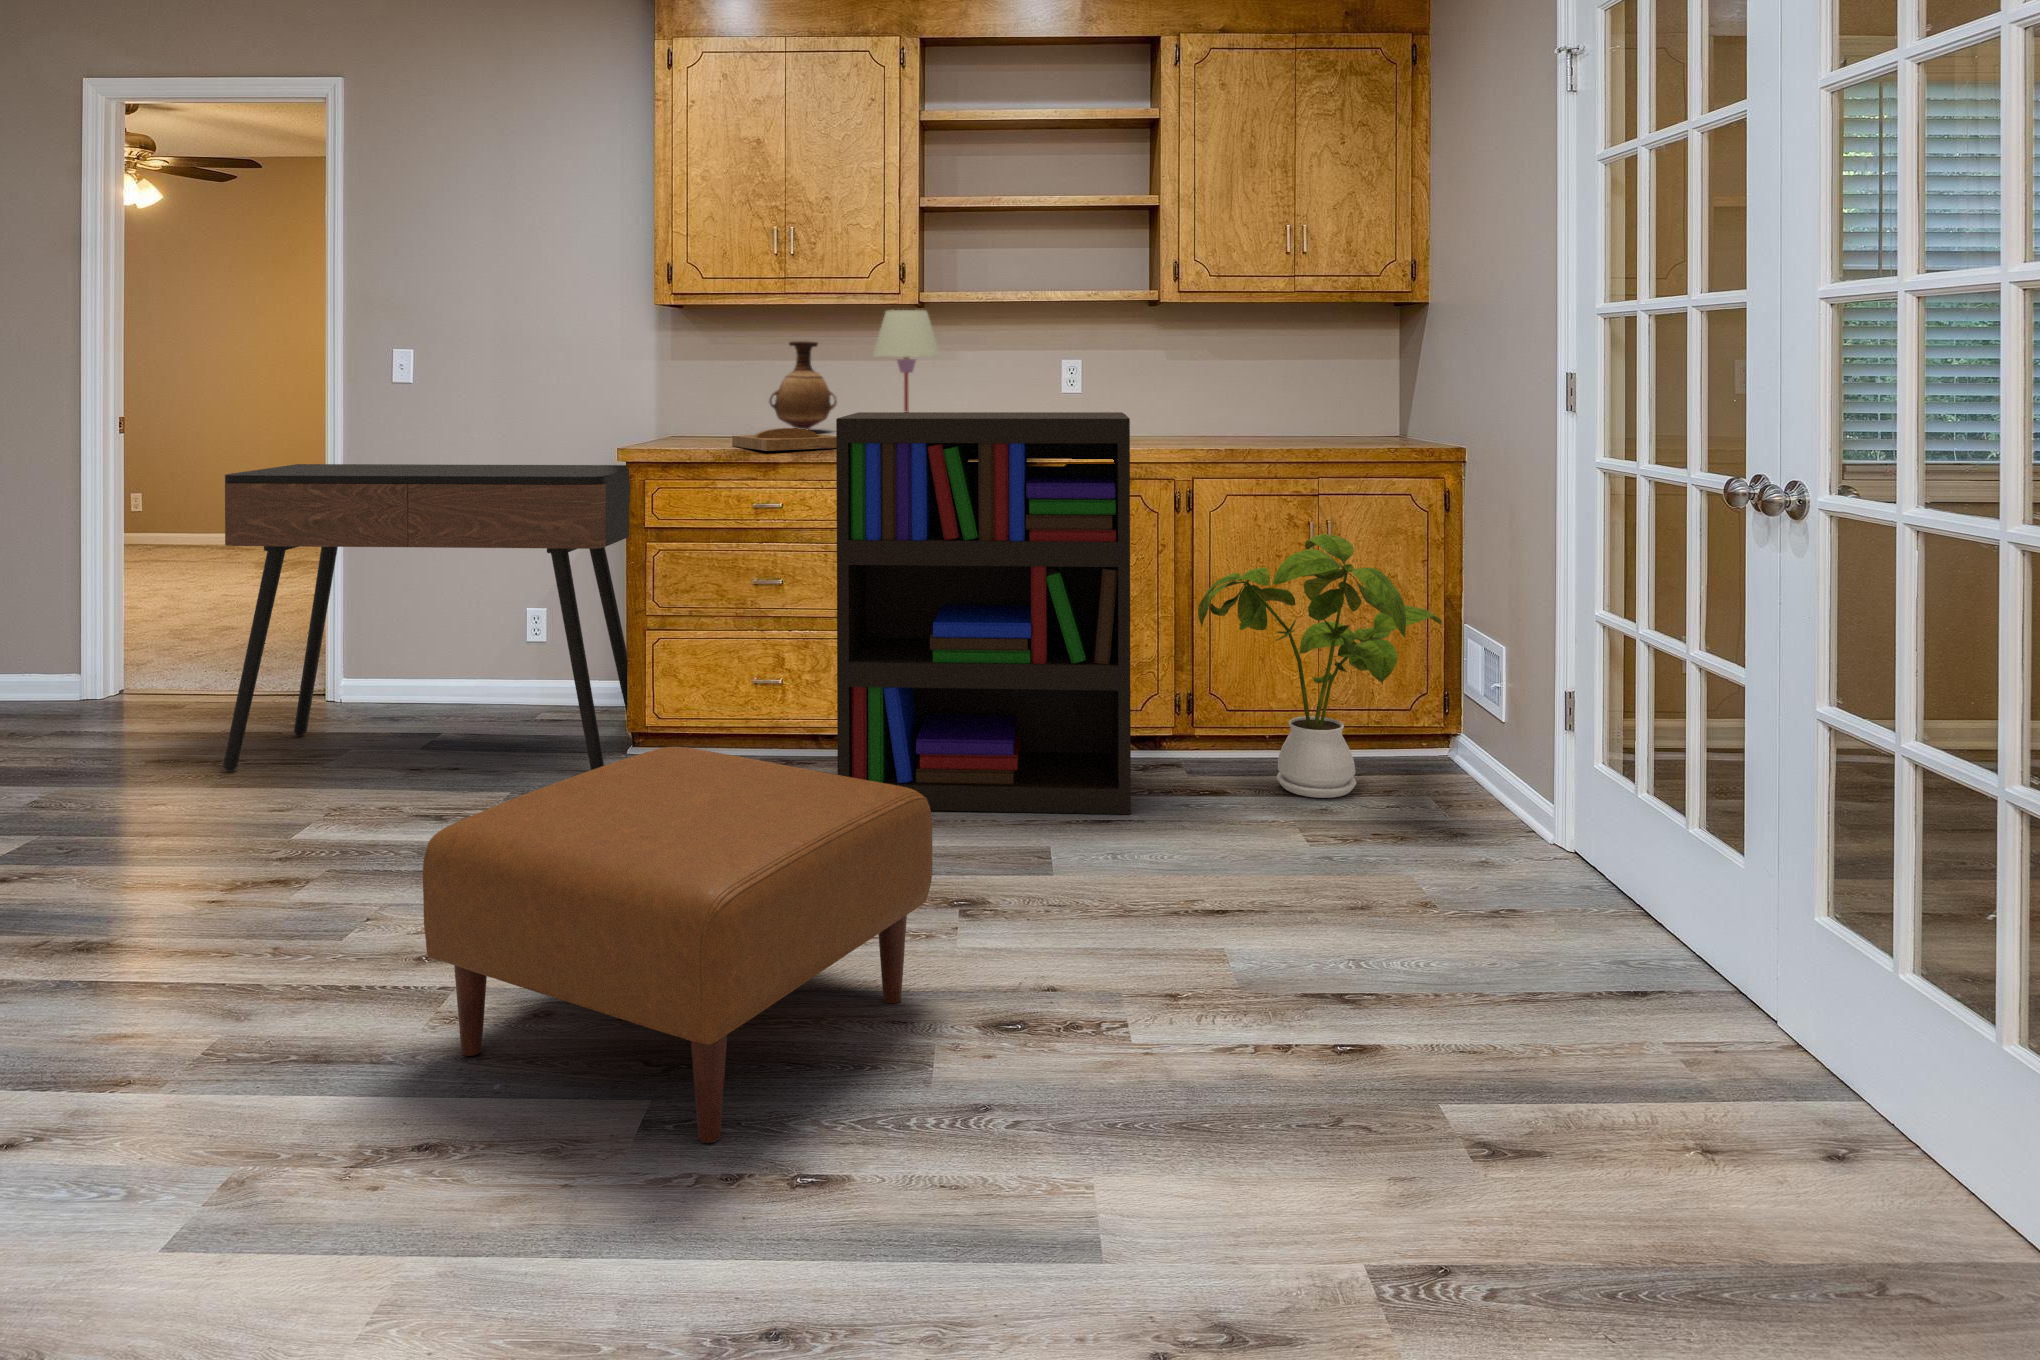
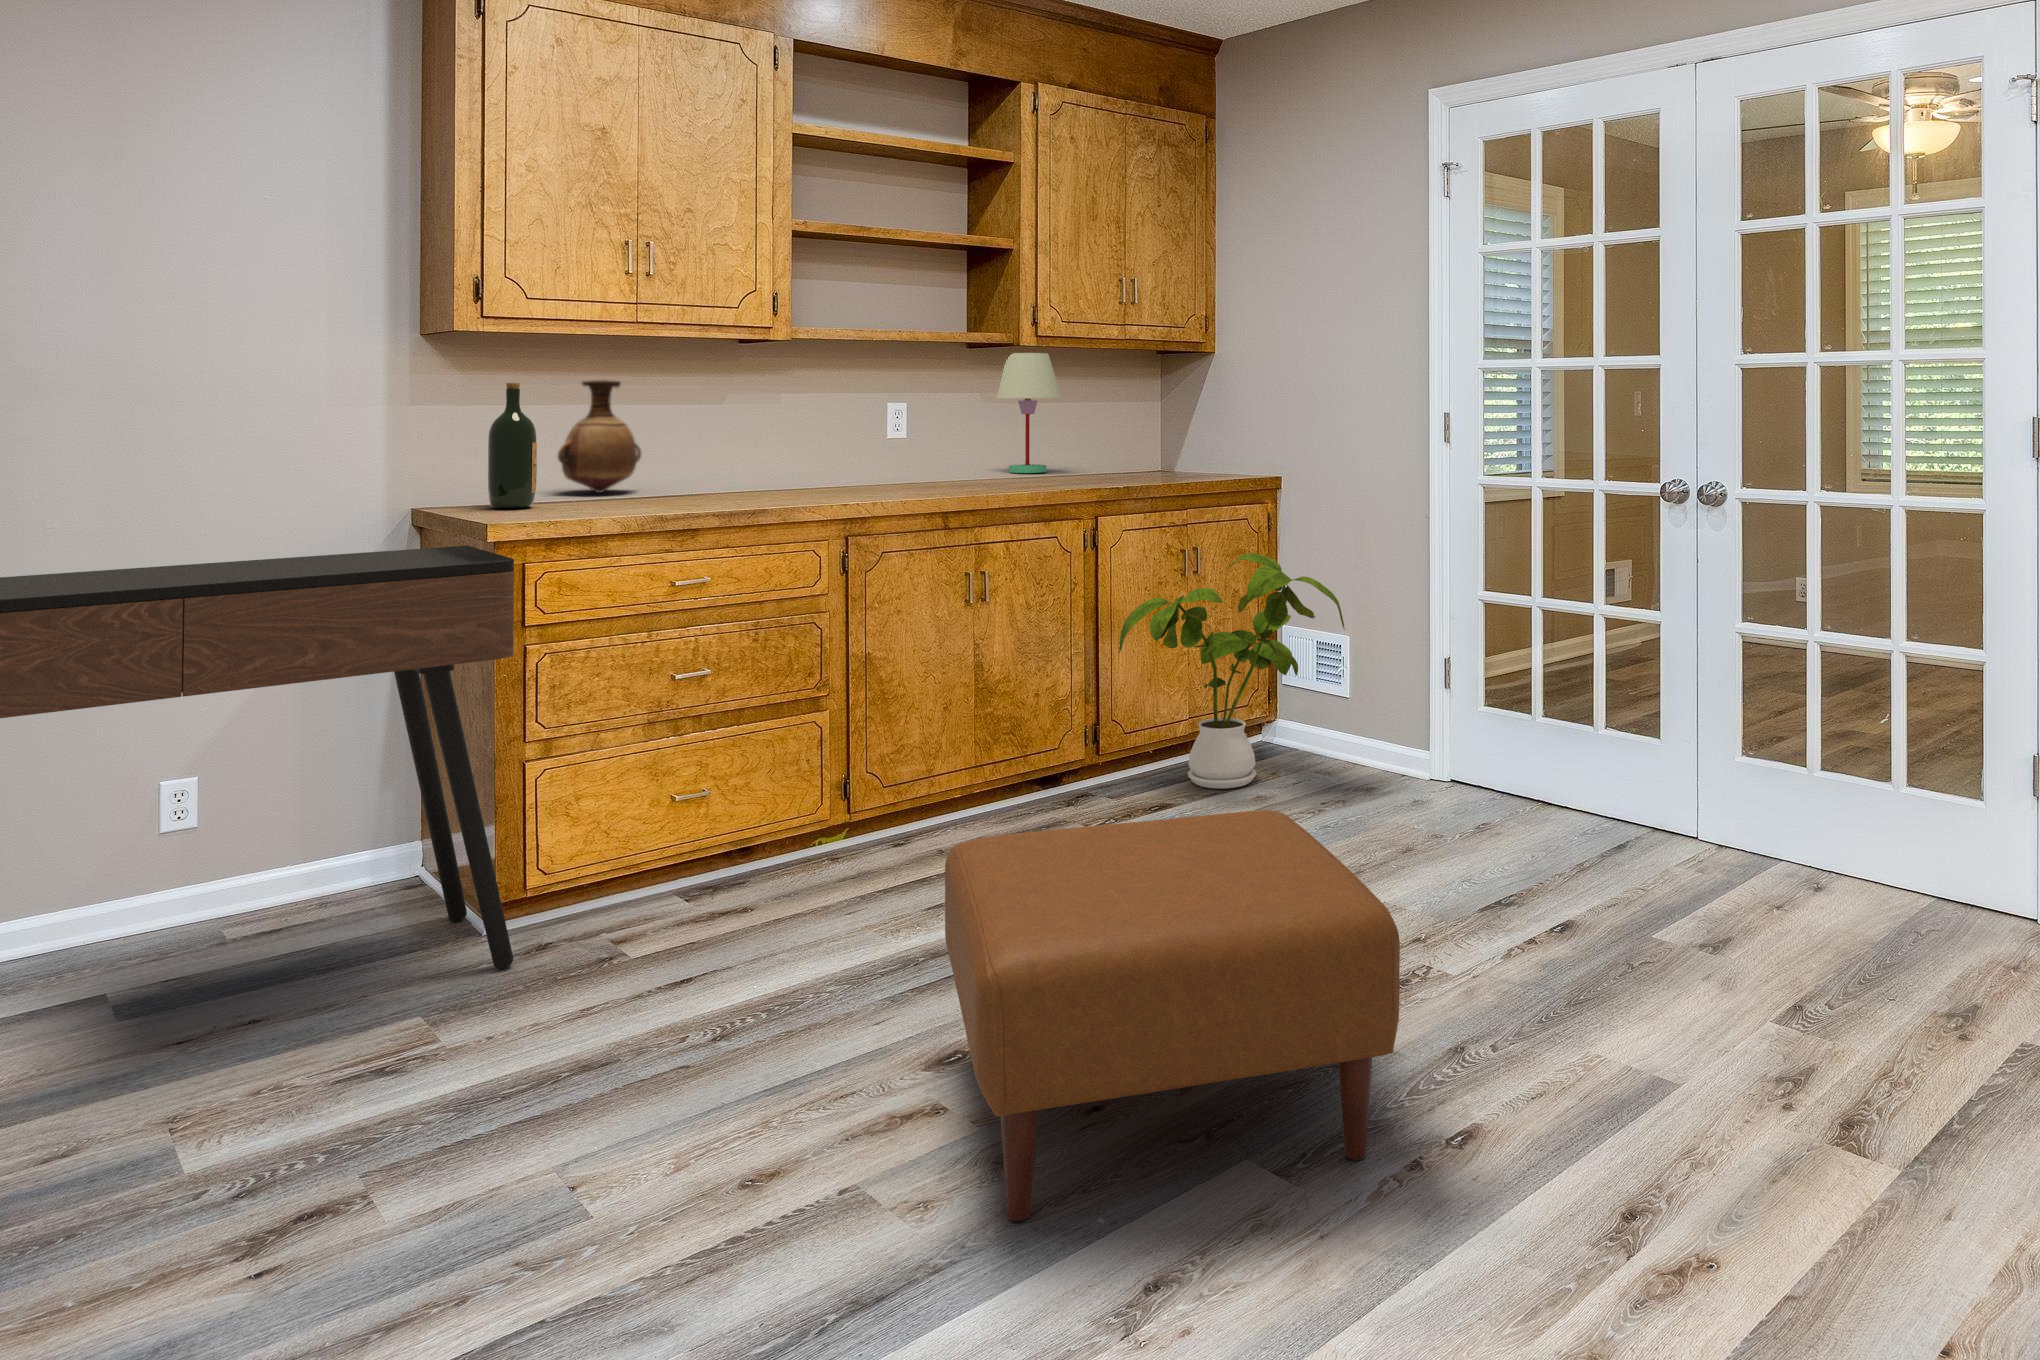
table lamp: present [873,310,940,412] -> present [997,353,1062,473]
wine bottle: none [685,344,718,440] -> present [488,383,537,508]
bookshelf: present [836,412,1131,814] -> none [803,453,1136,908]
tray: present [732,428,836,451] -> none [601,486,753,513]

